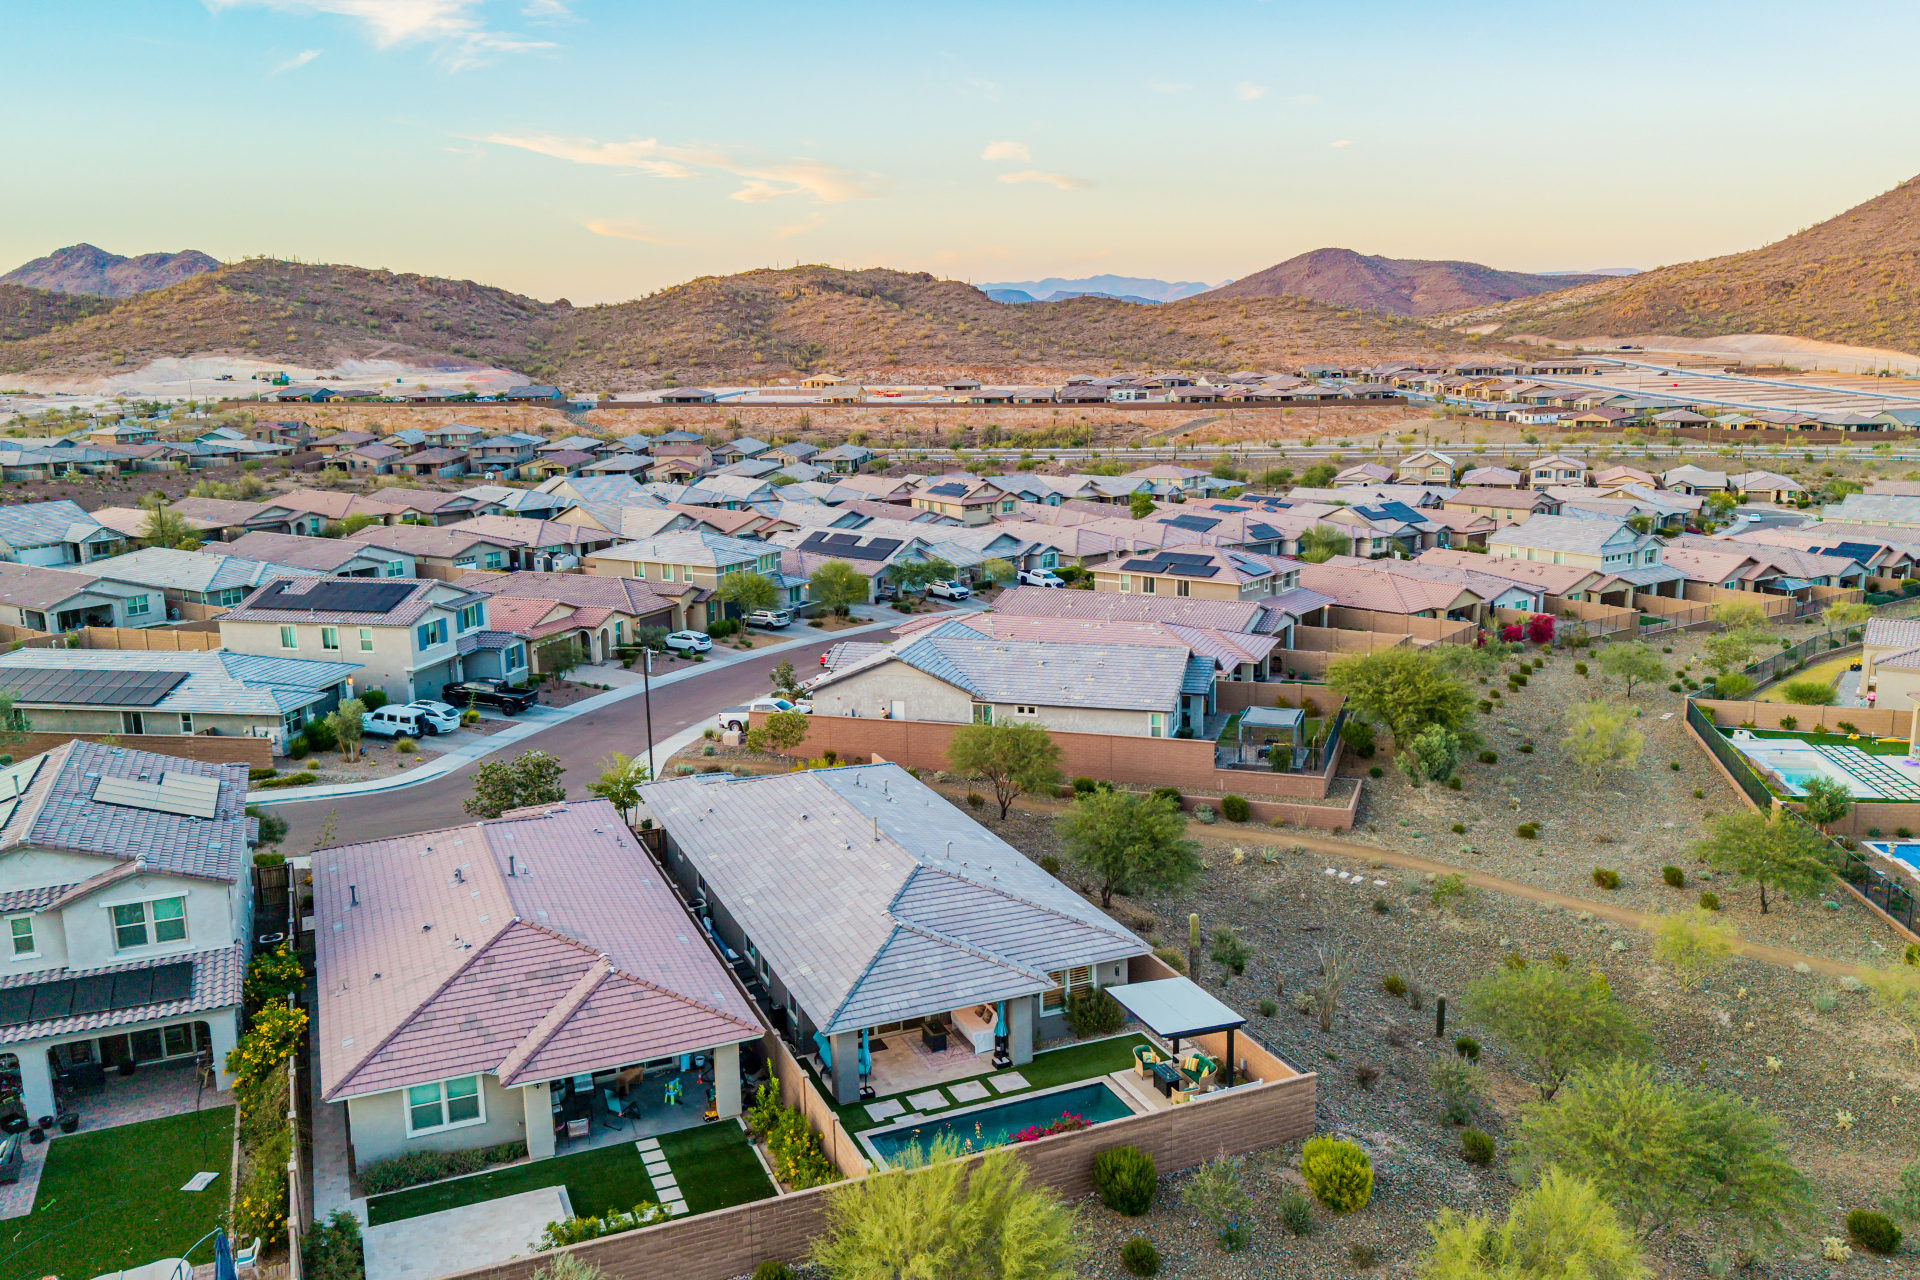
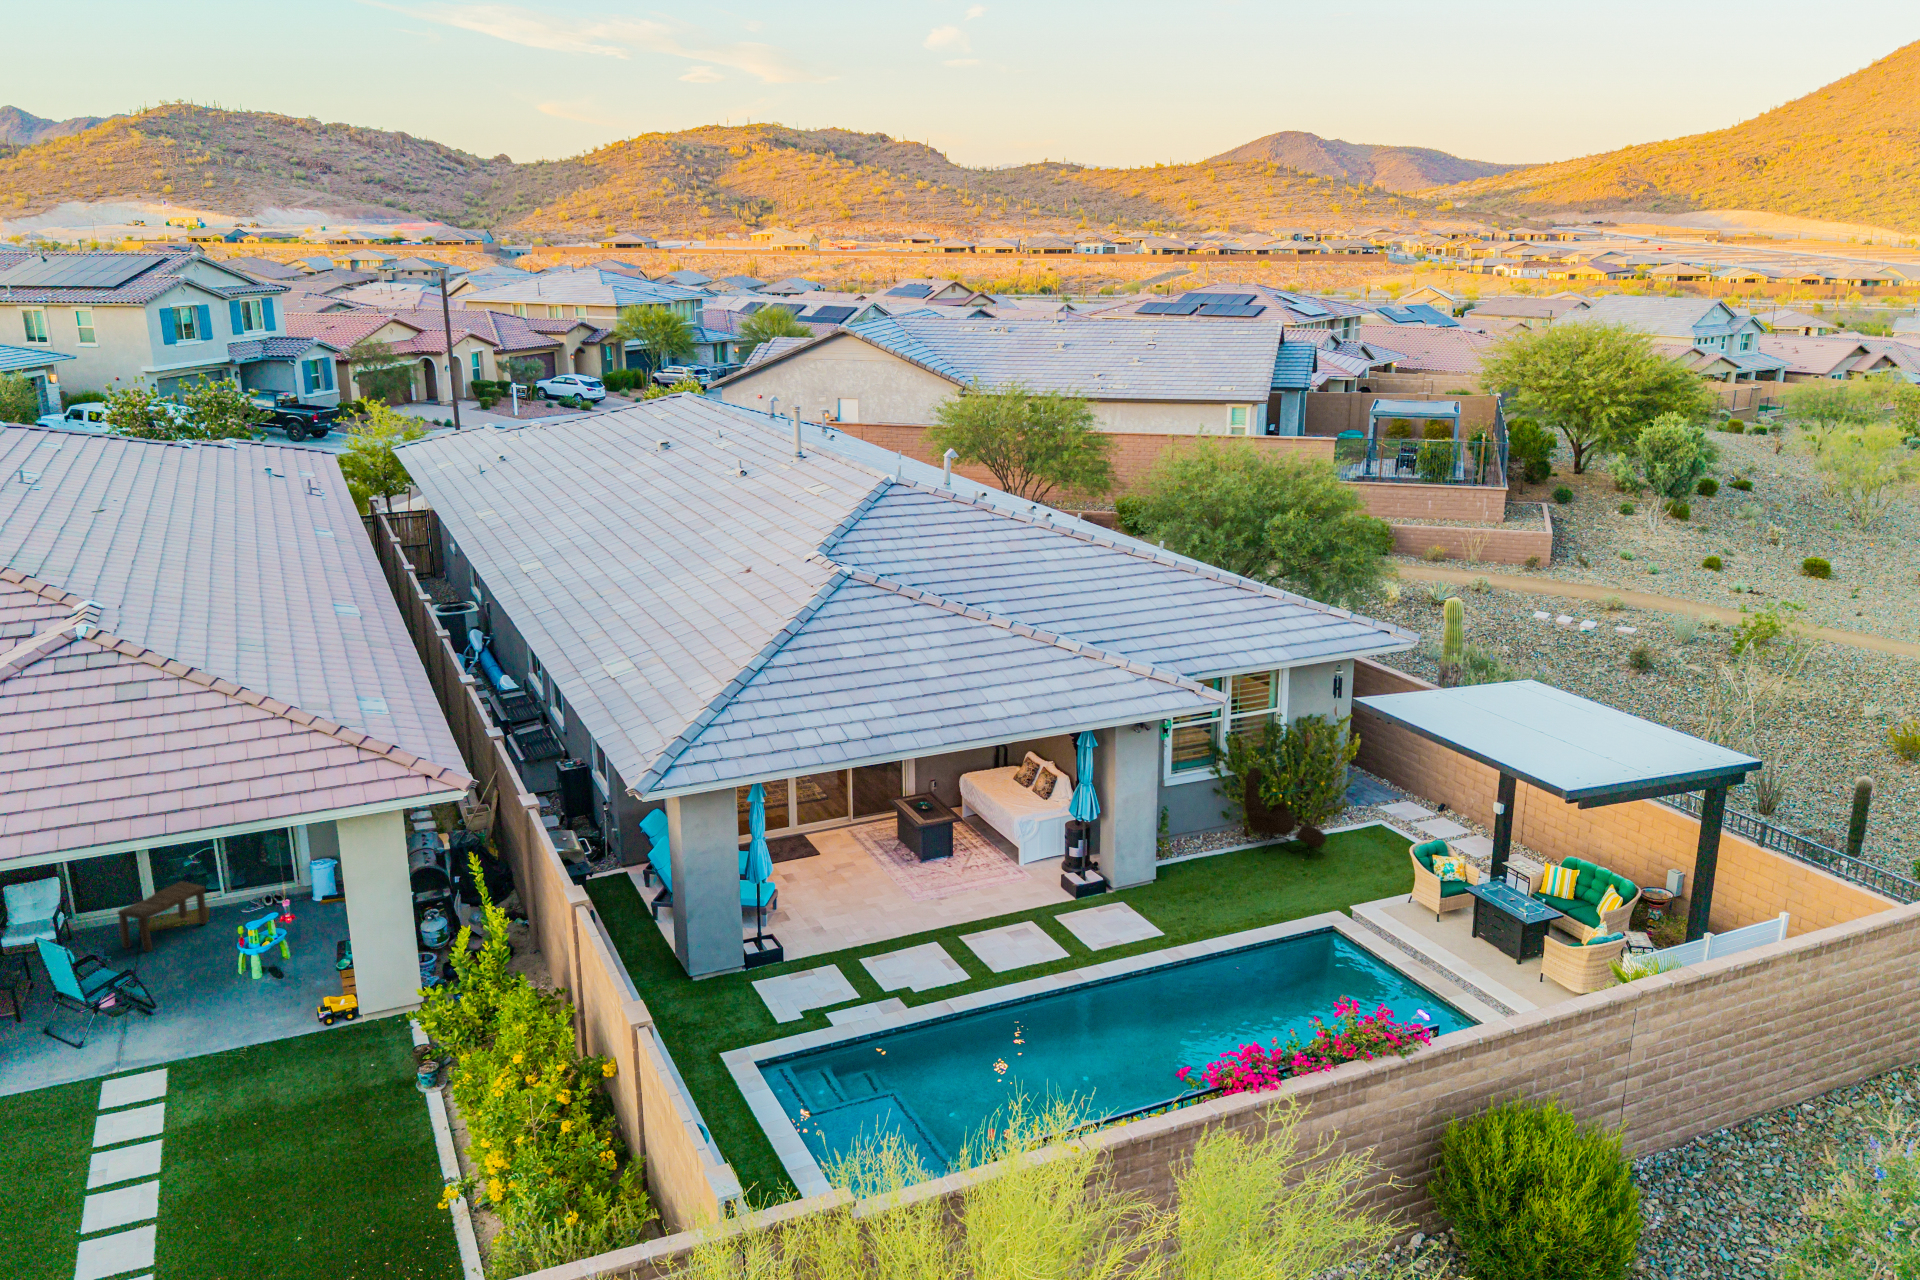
lounge chair: none [1076,1008,1113,1051] -> present [1244,768,1326,858]

